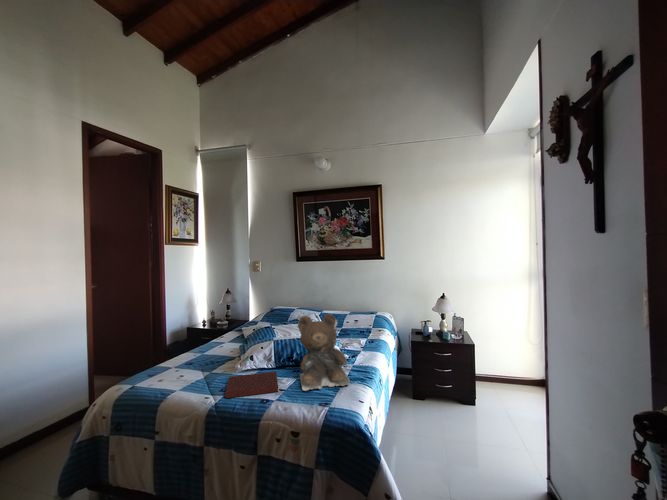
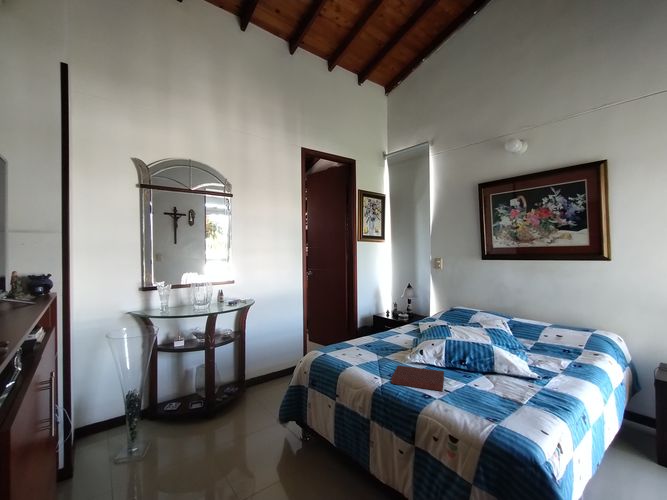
teddy bear: present [298,314,350,391] -> none [469,319,533,408]

